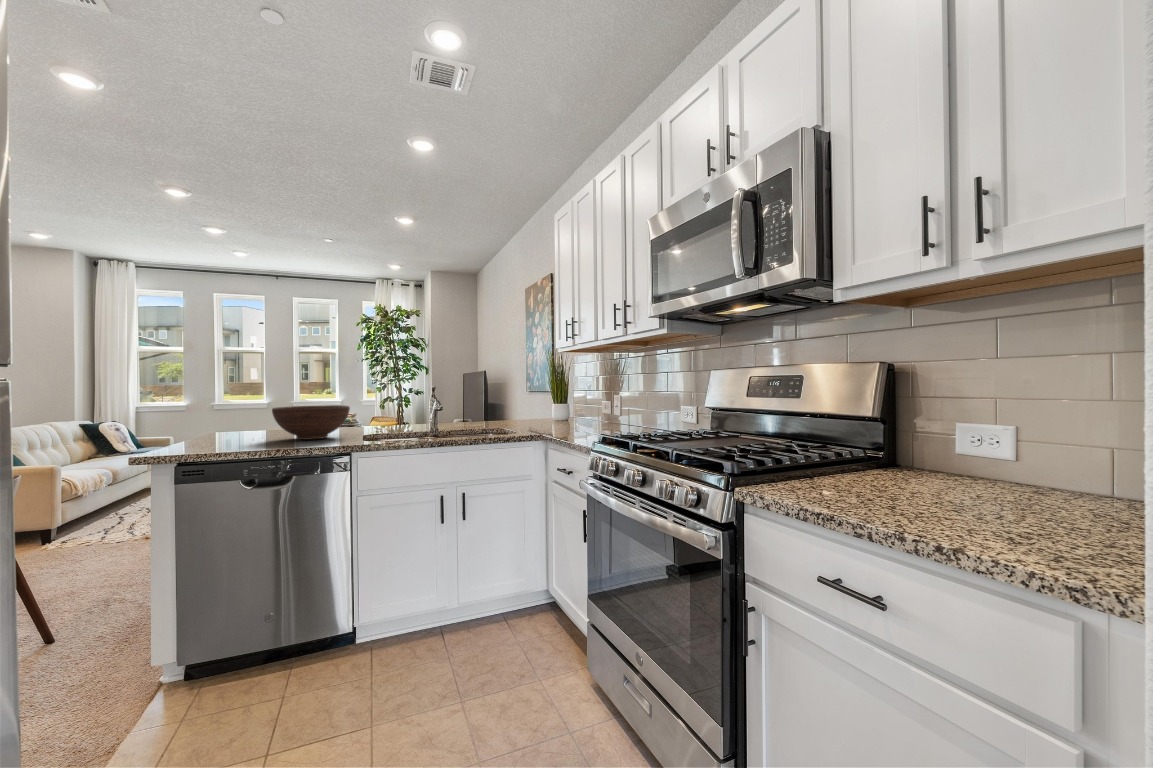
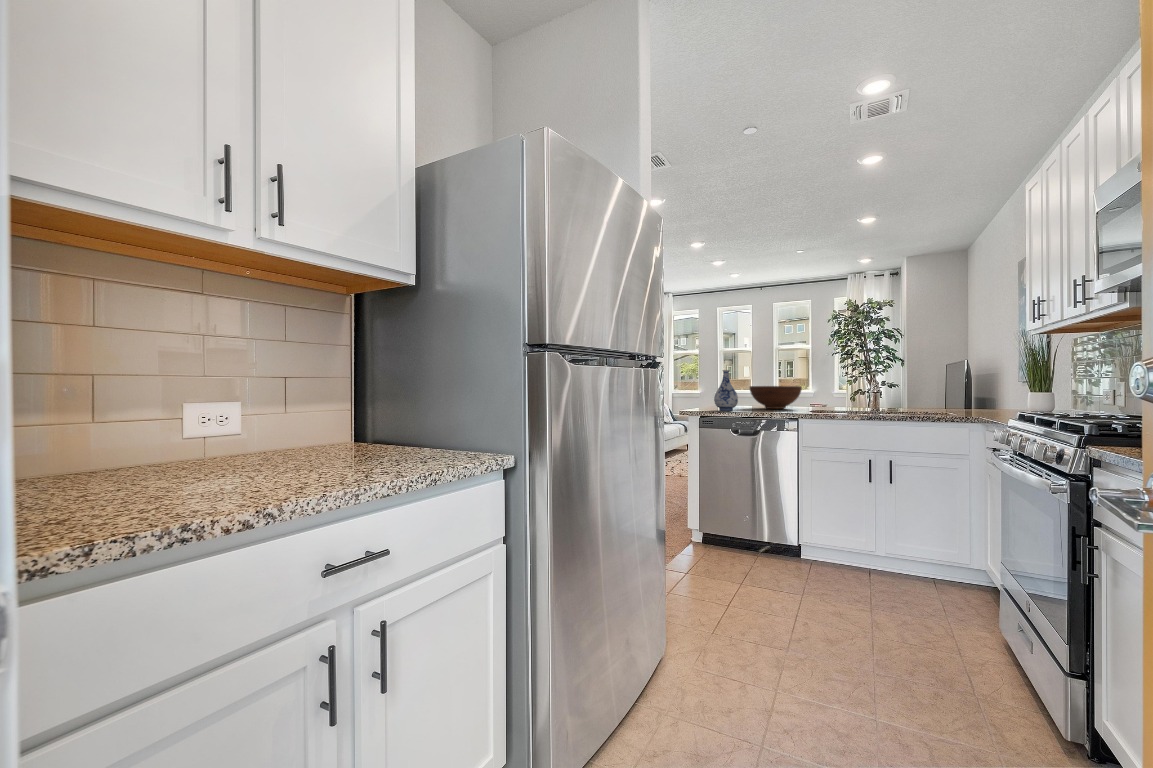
vase: none [209,386,254,451] -> present [714,370,738,411]

